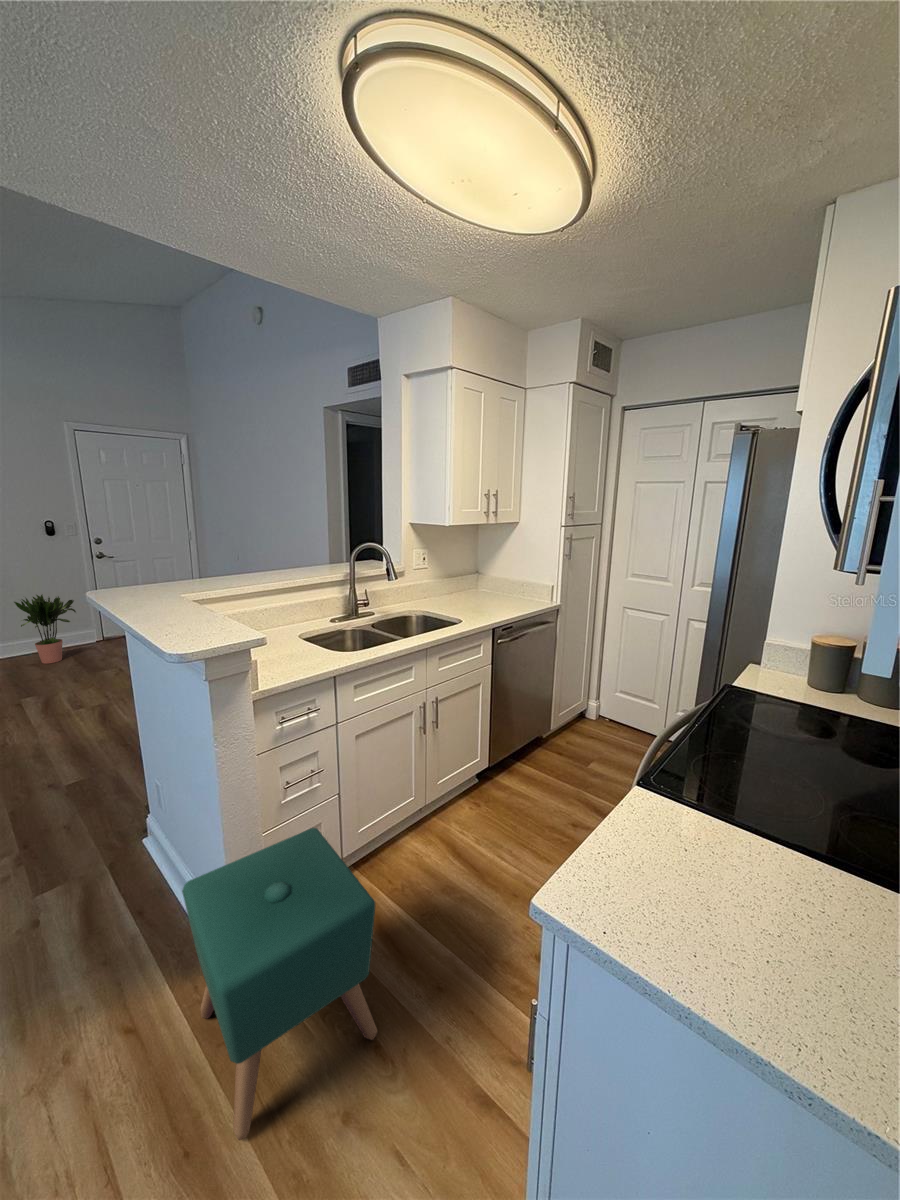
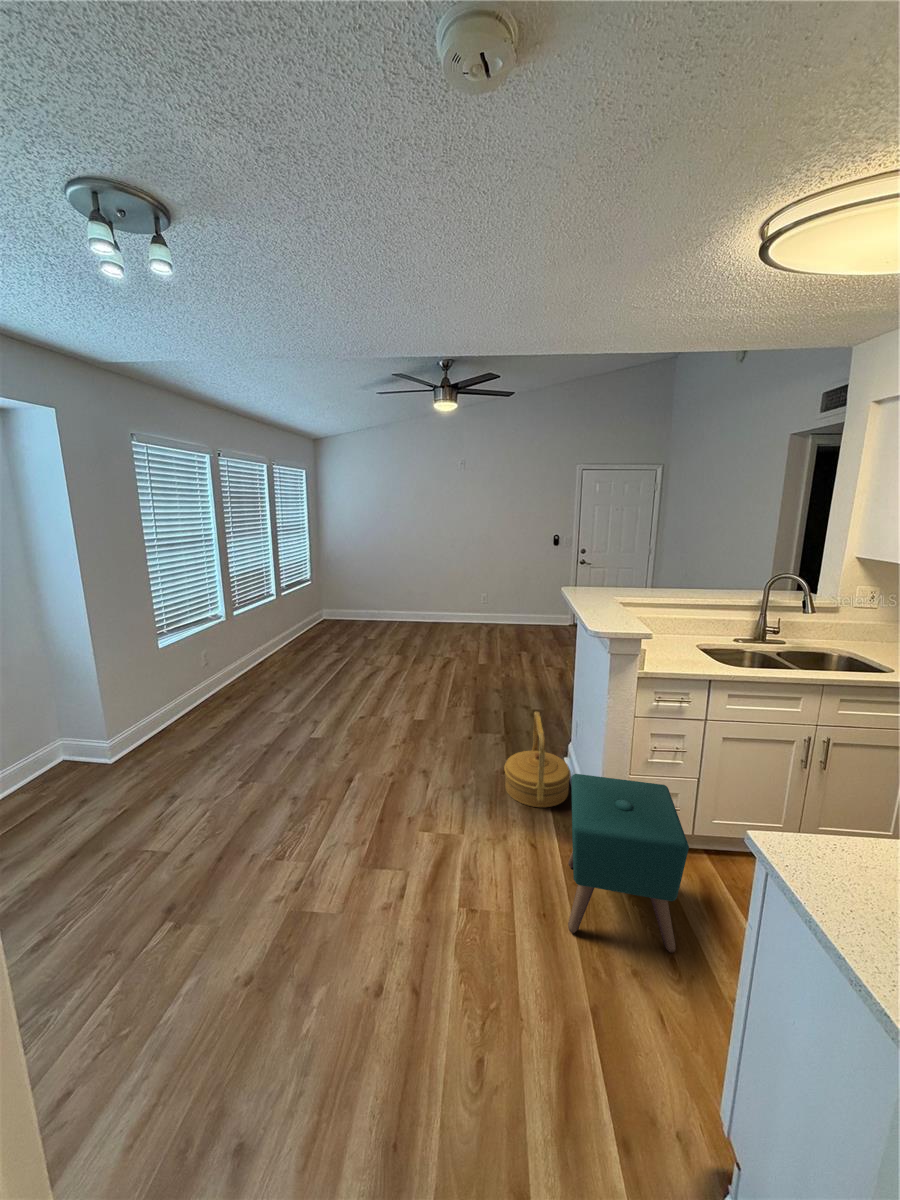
potted plant: present [14,595,76,664] -> none [528,583,564,633]
woven basket: none [36,797,166,963] -> present [504,712,571,807]

